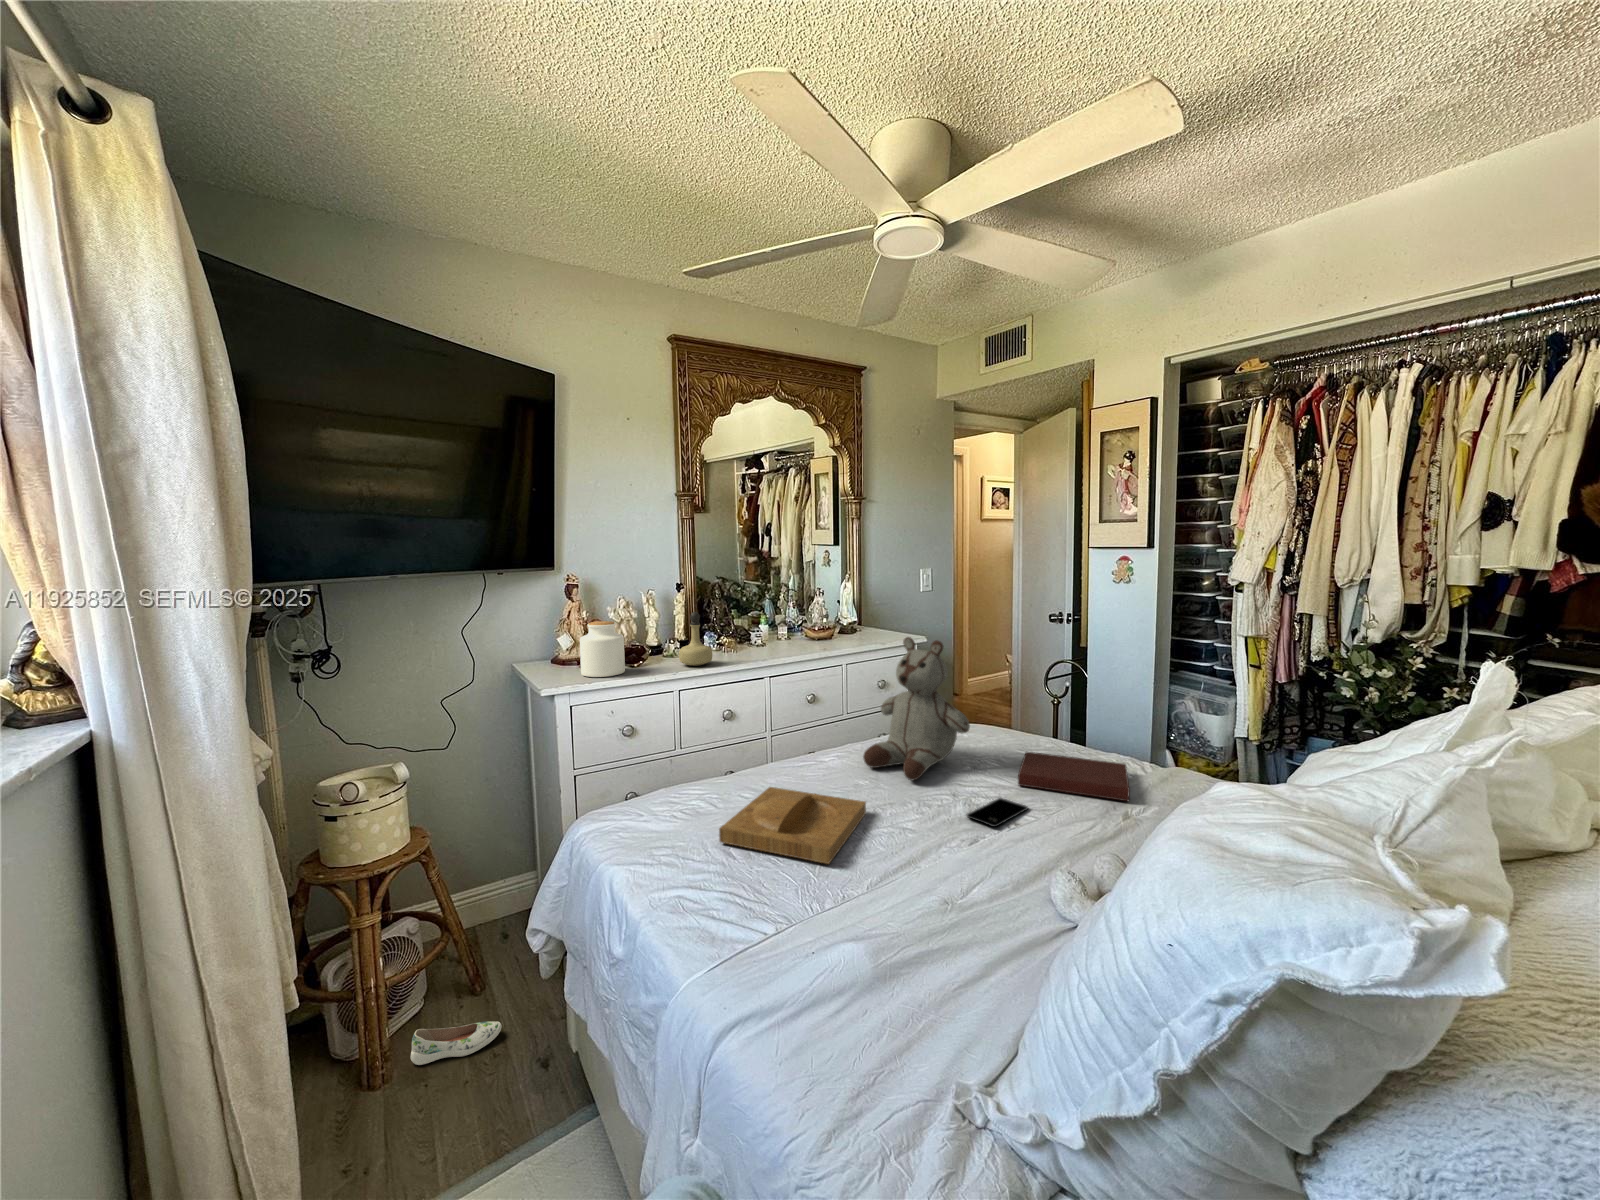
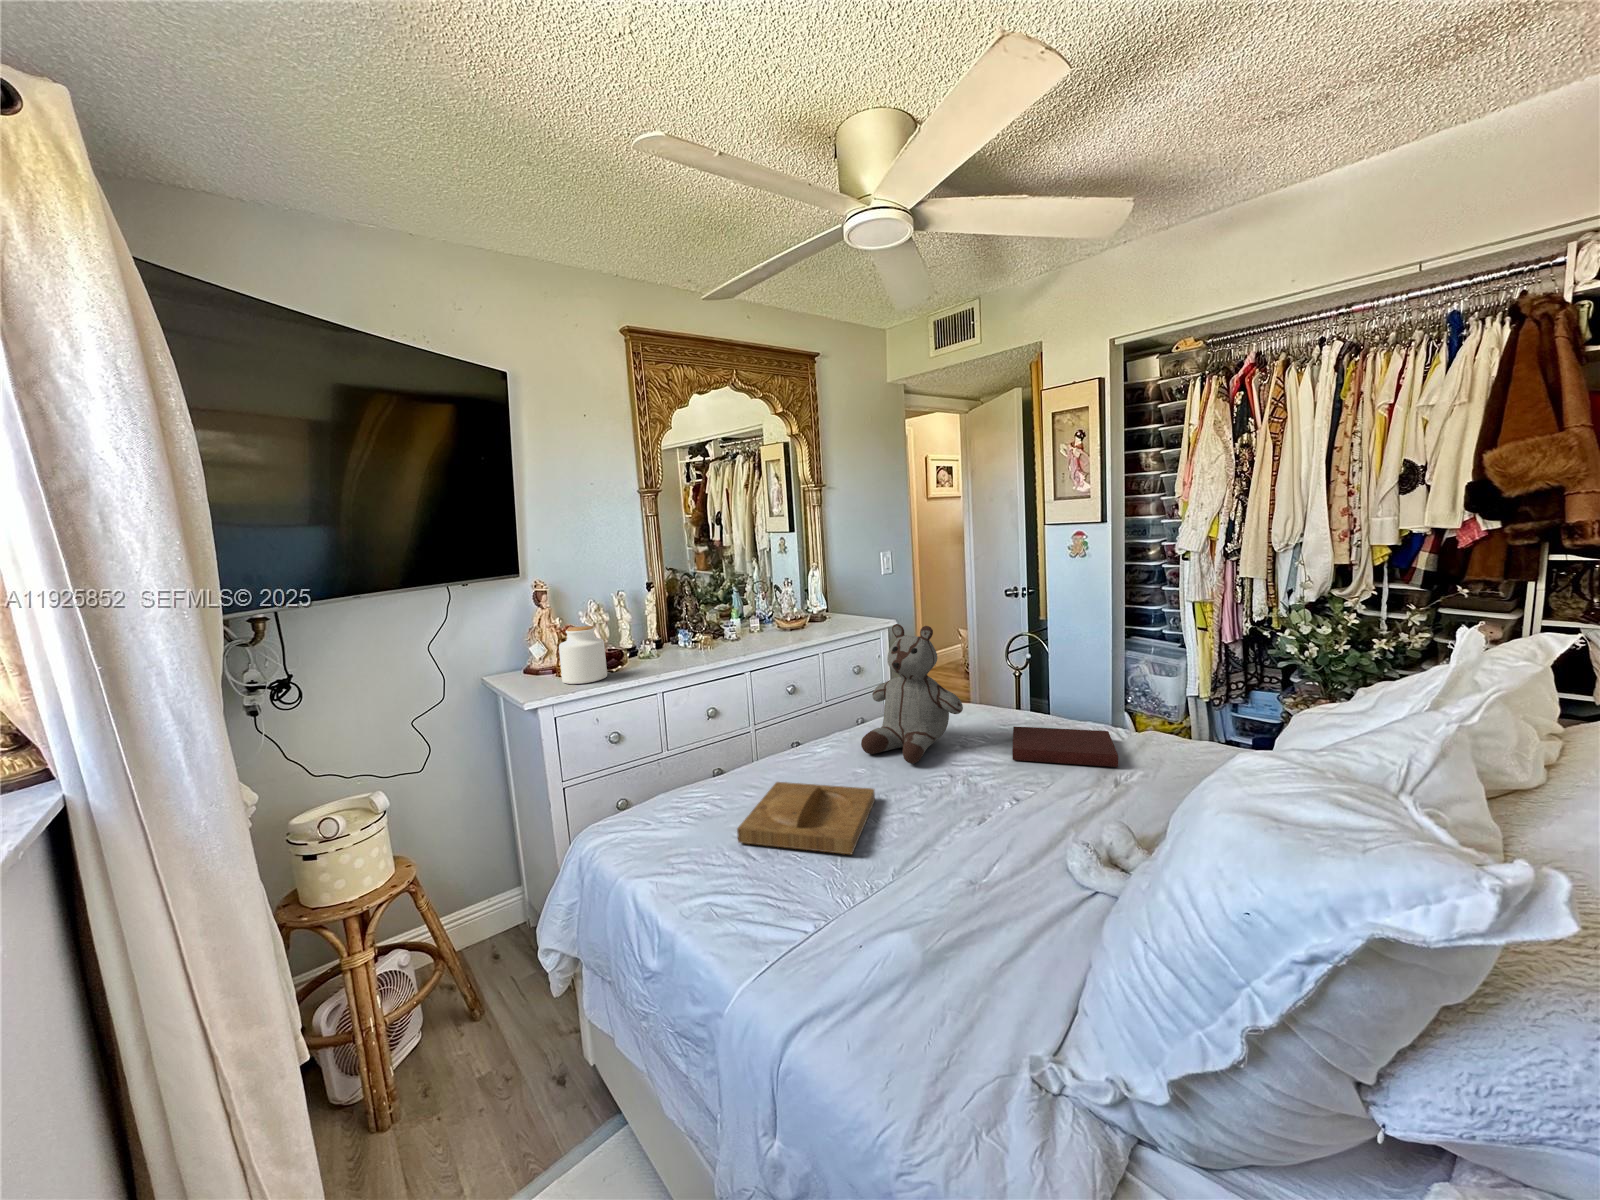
perfume bottle: present [679,612,712,666] -> none [660,611,694,665]
smartphone: present [967,798,1028,827] -> none [972,774,1027,803]
shoe: present [411,1021,502,1065] -> none [419,1042,512,1097]

